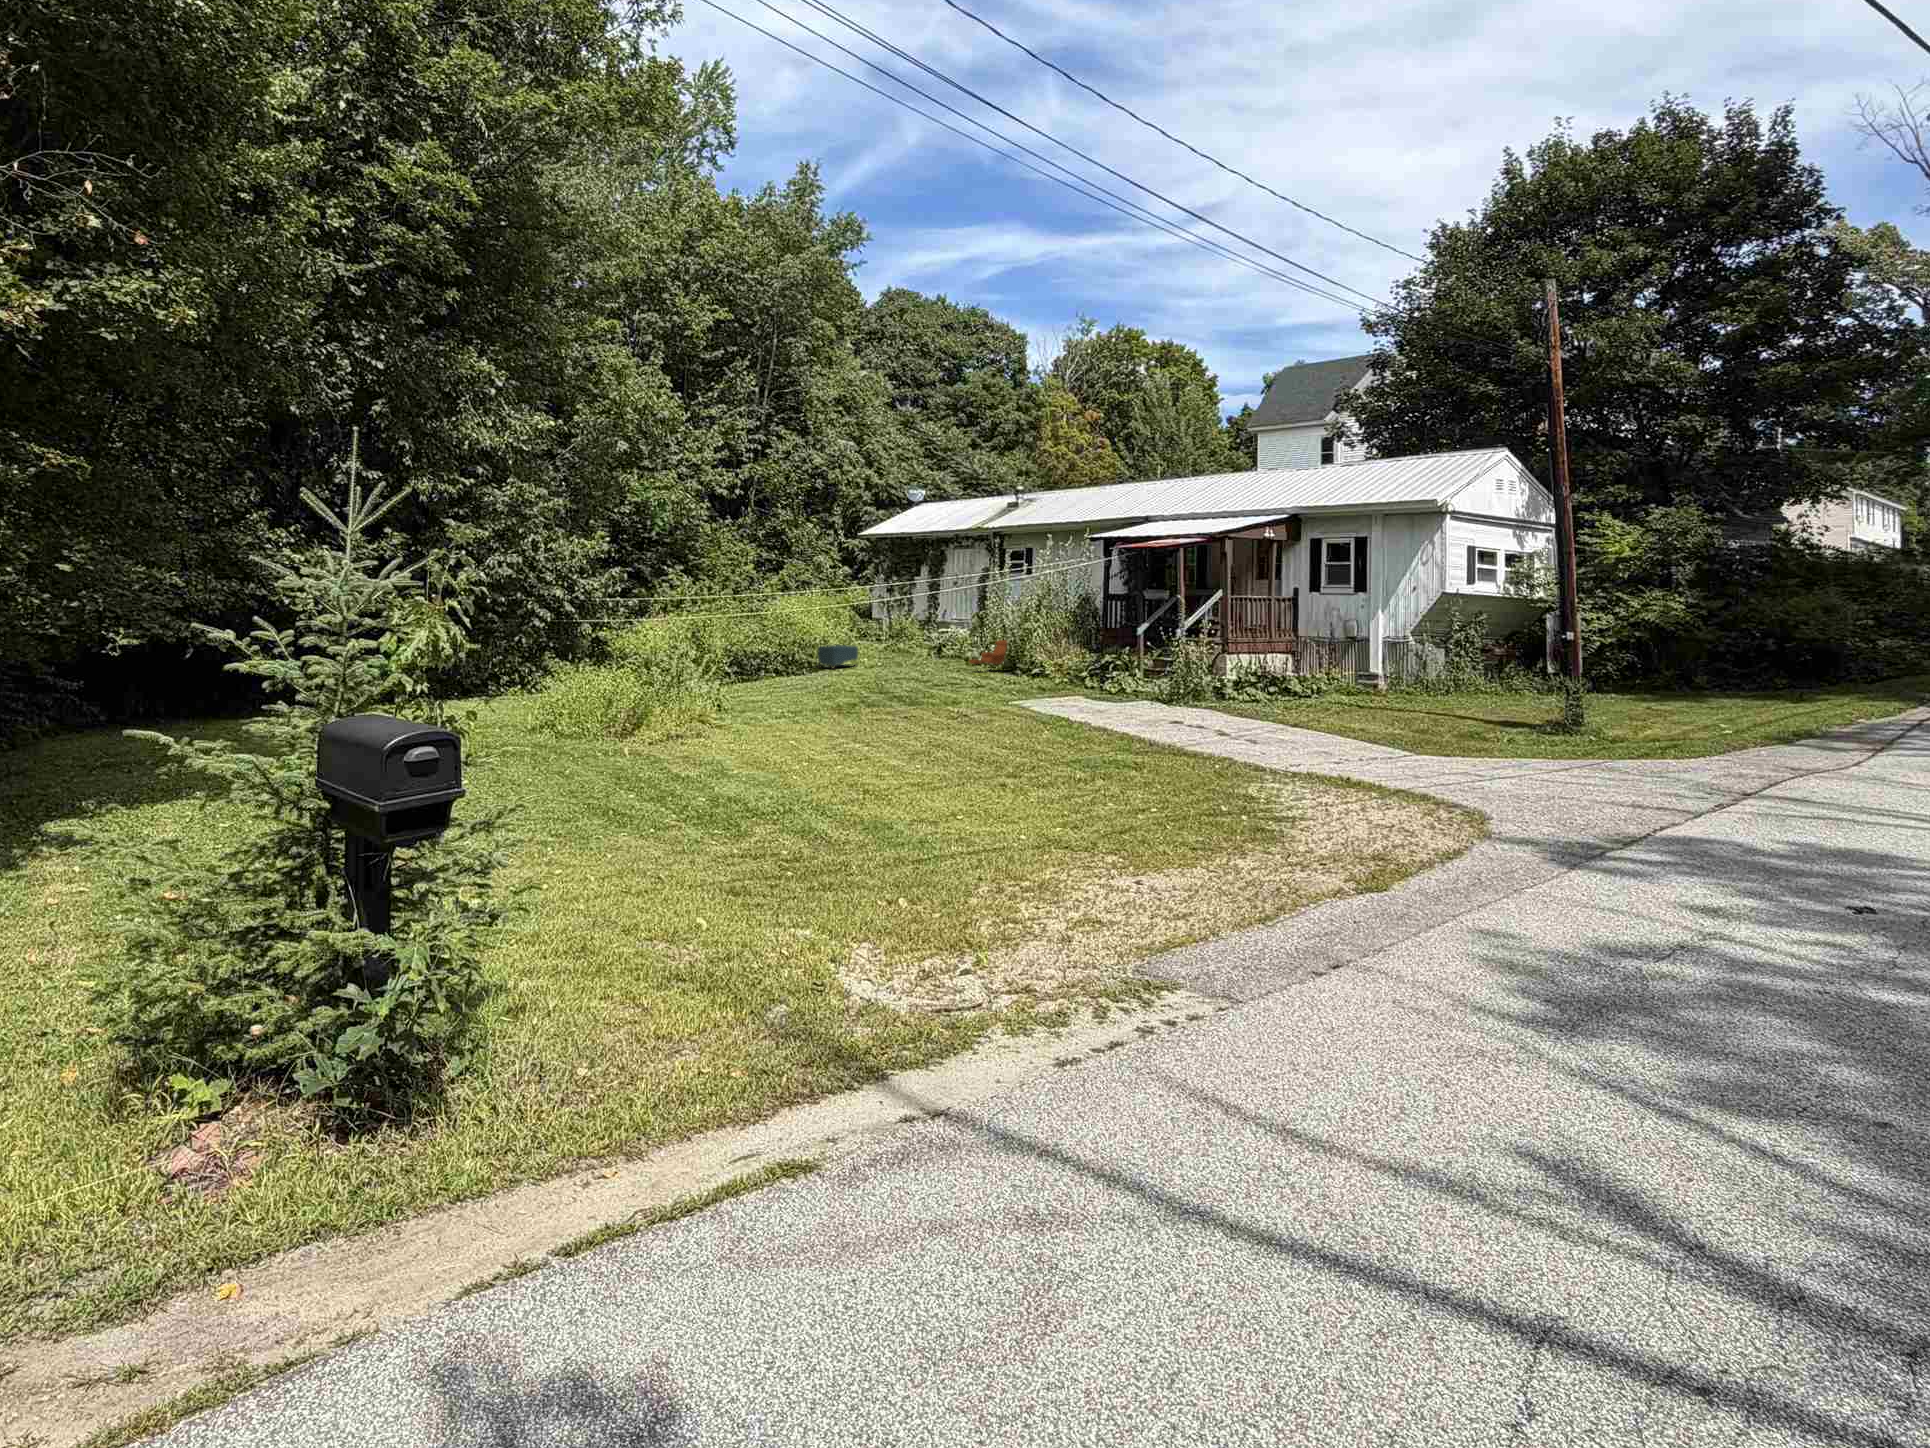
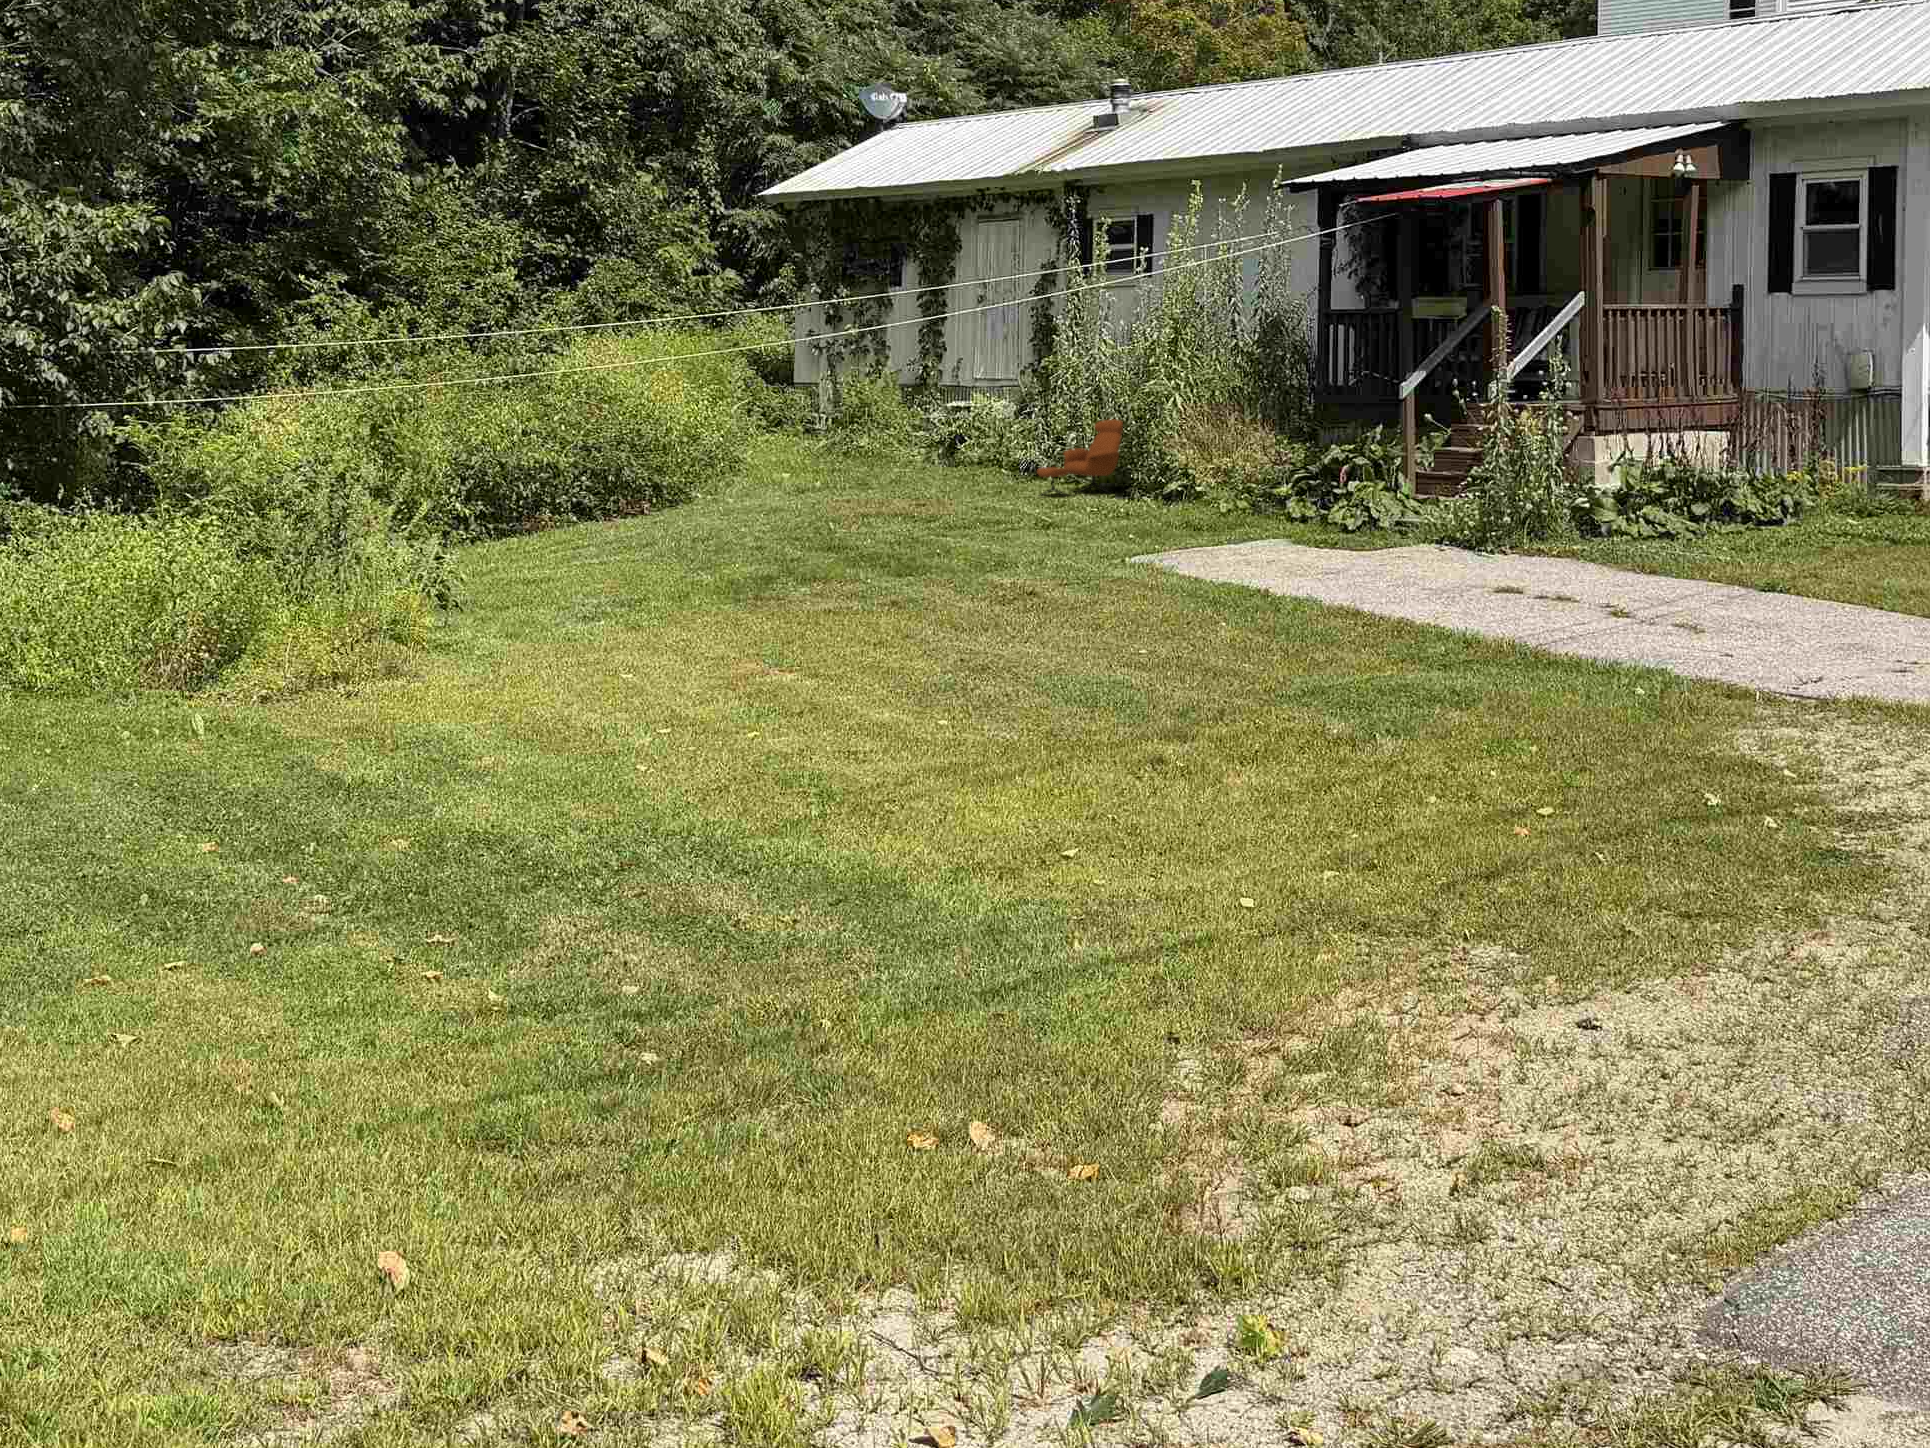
bench: present [817,645,858,668] -> none [678,446,778,503]

